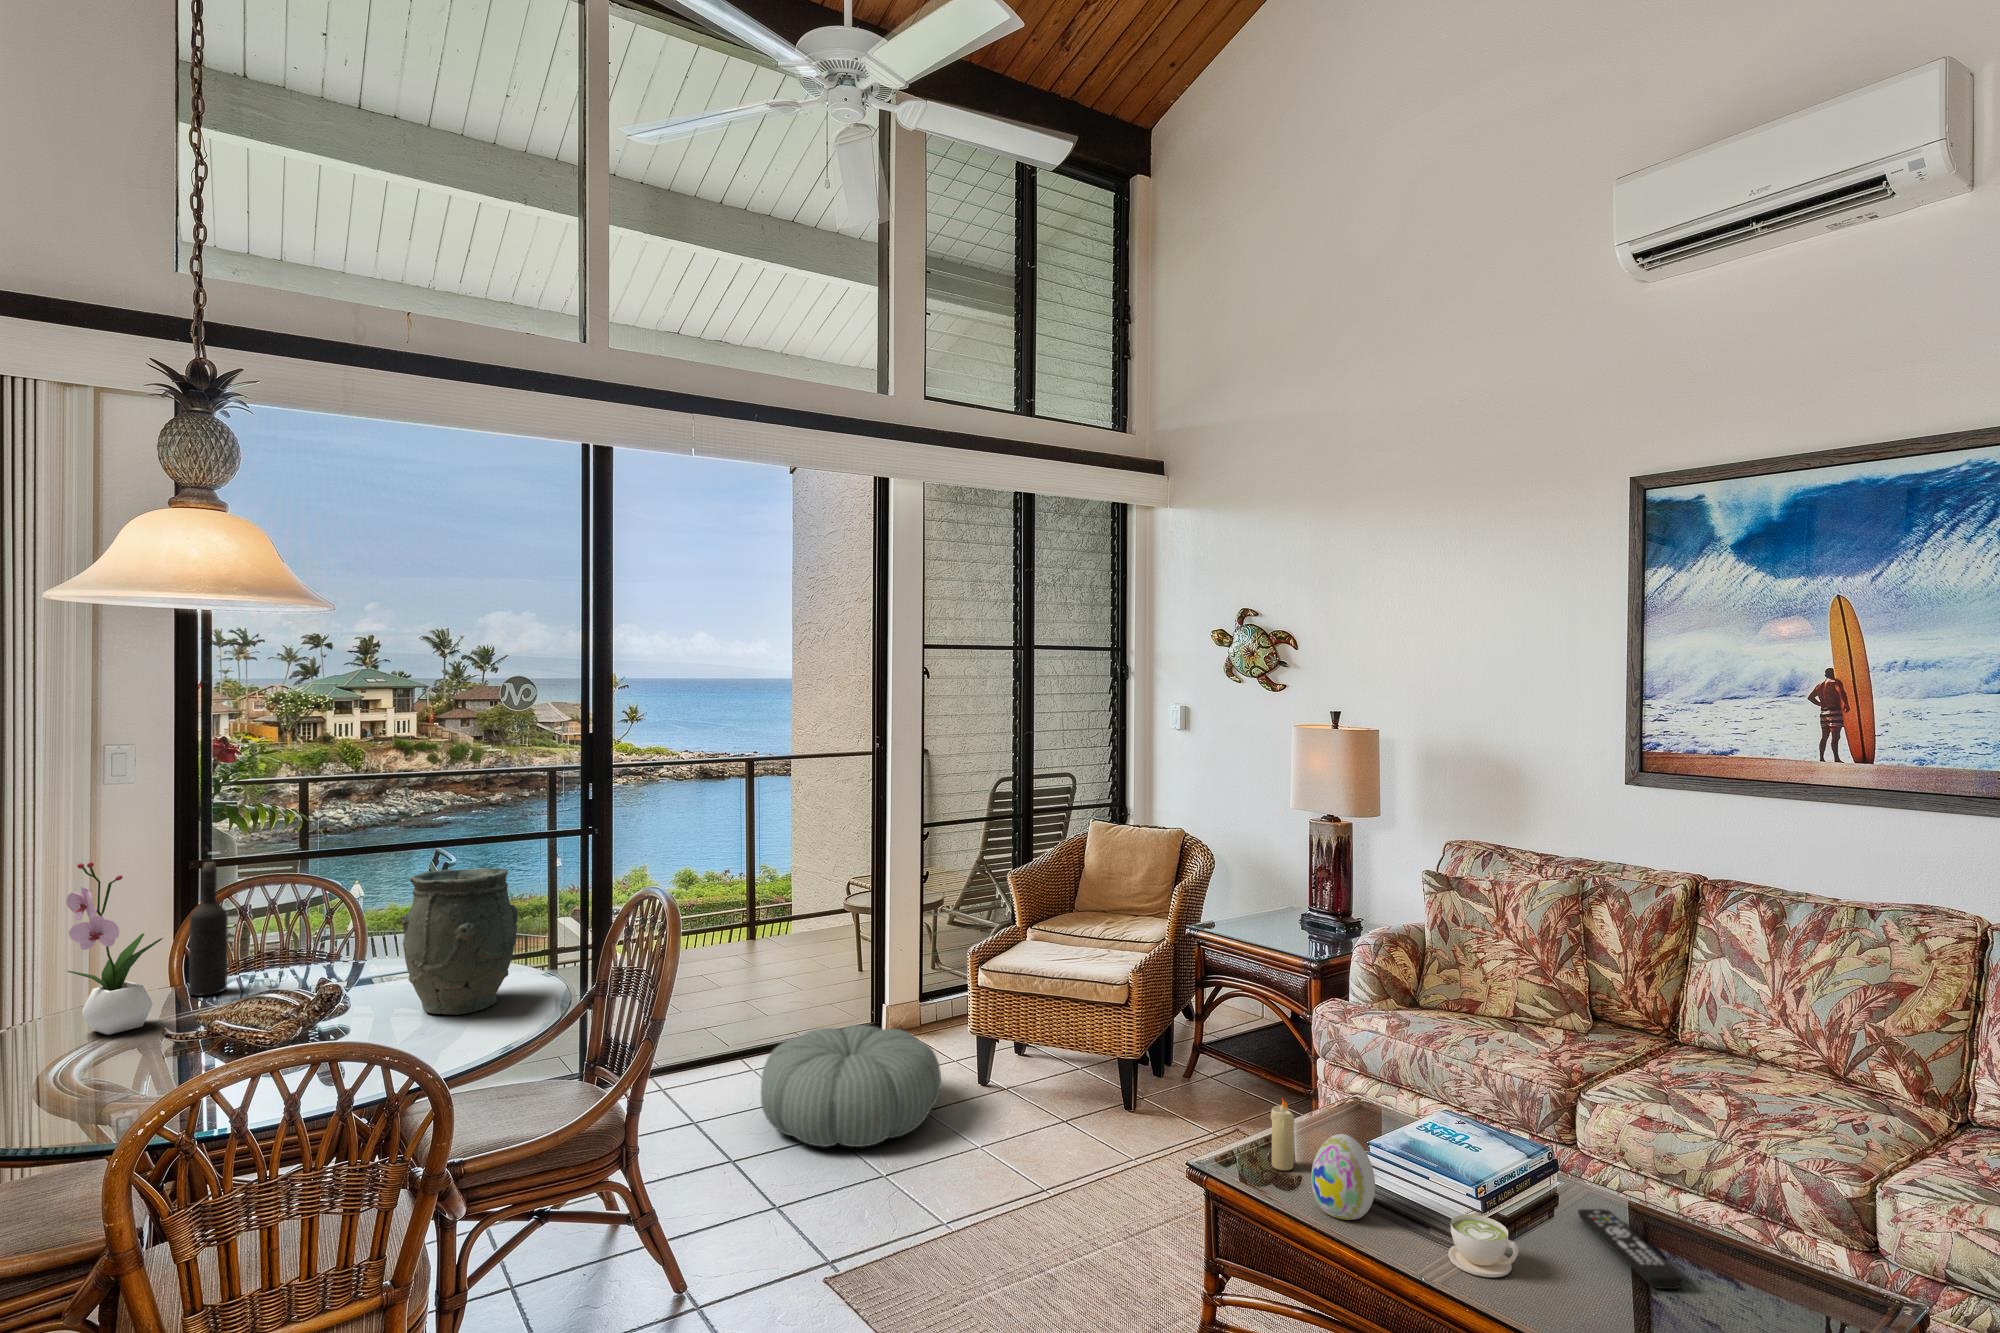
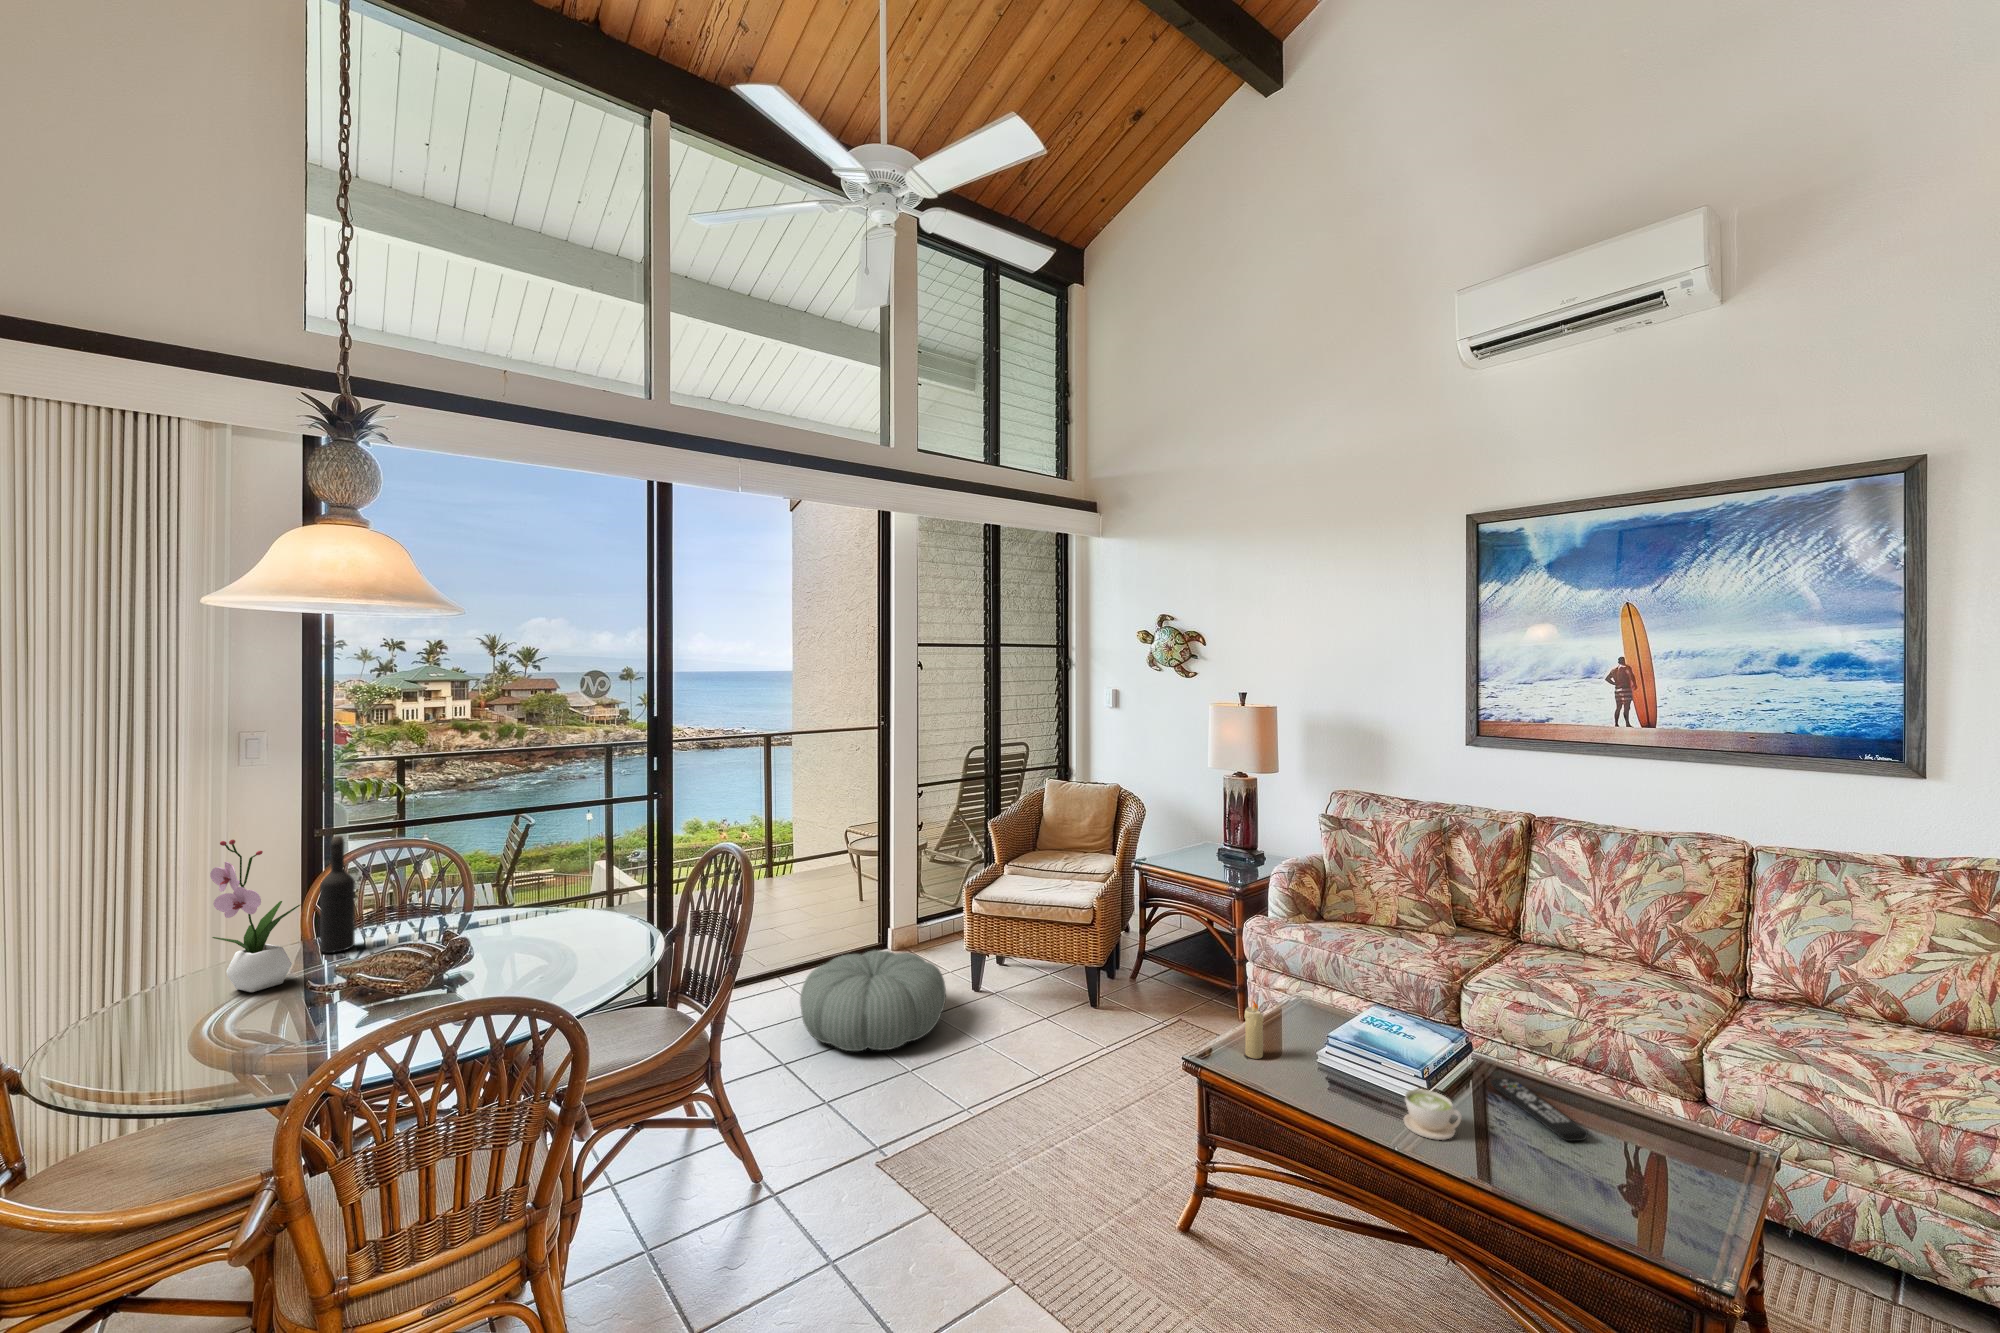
vase: present [401,868,518,1015] -> none [517,834,618,961]
decorative egg: present [1311,1134,1375,1220] -> none [1286,1029,1338,1098]

